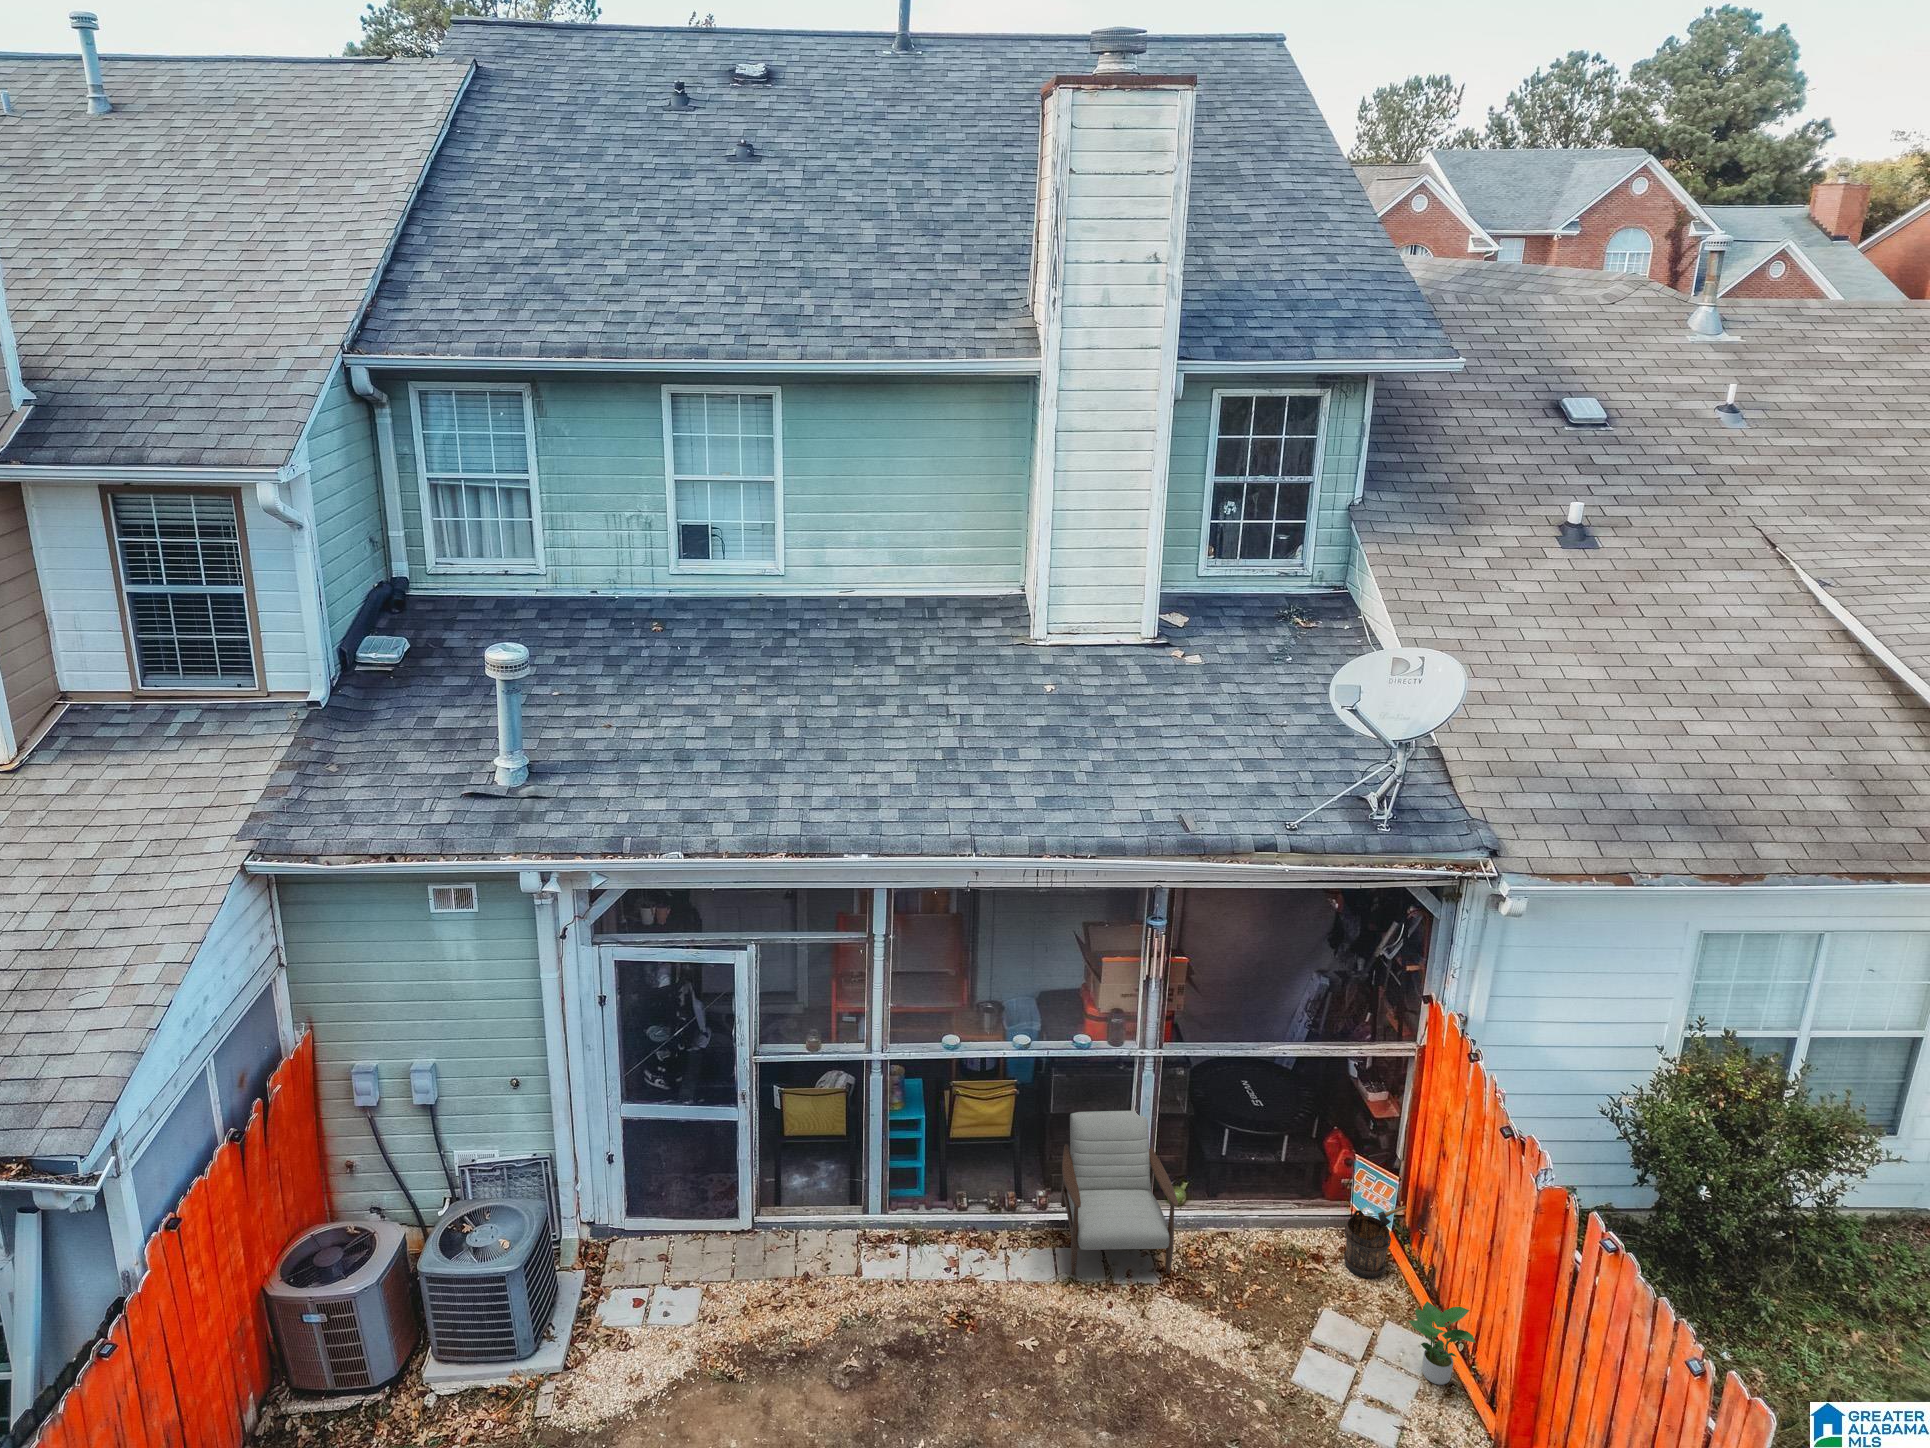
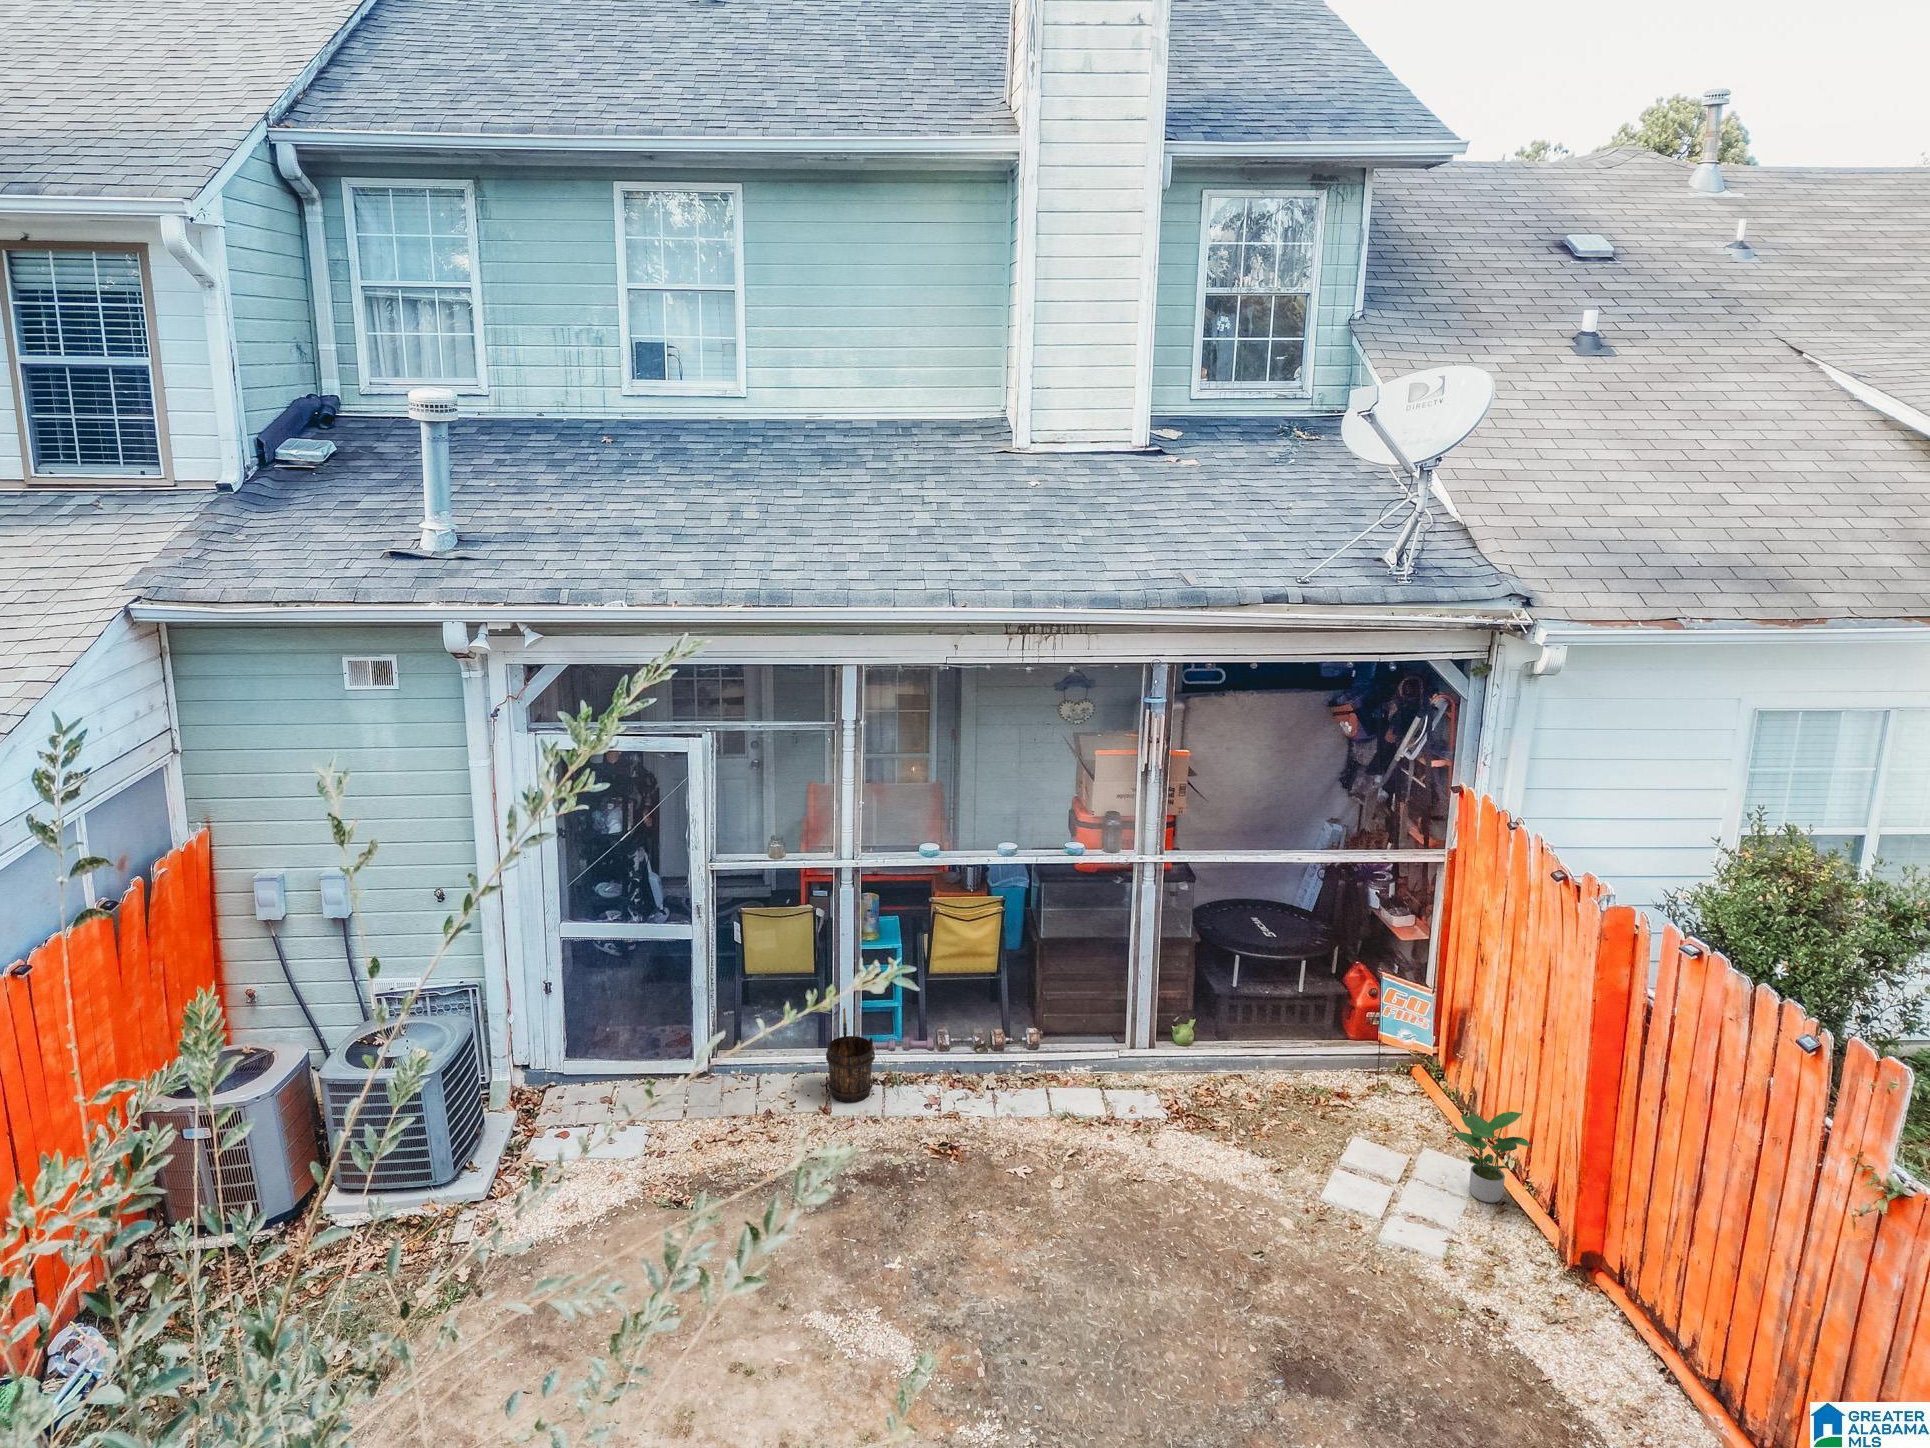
chair: present [1061,1111,1178,1275] -> none [1055,937,1187,1110]
bucket: present [1344,1206,1406,1279] -> present [826,1008,875,1103]

